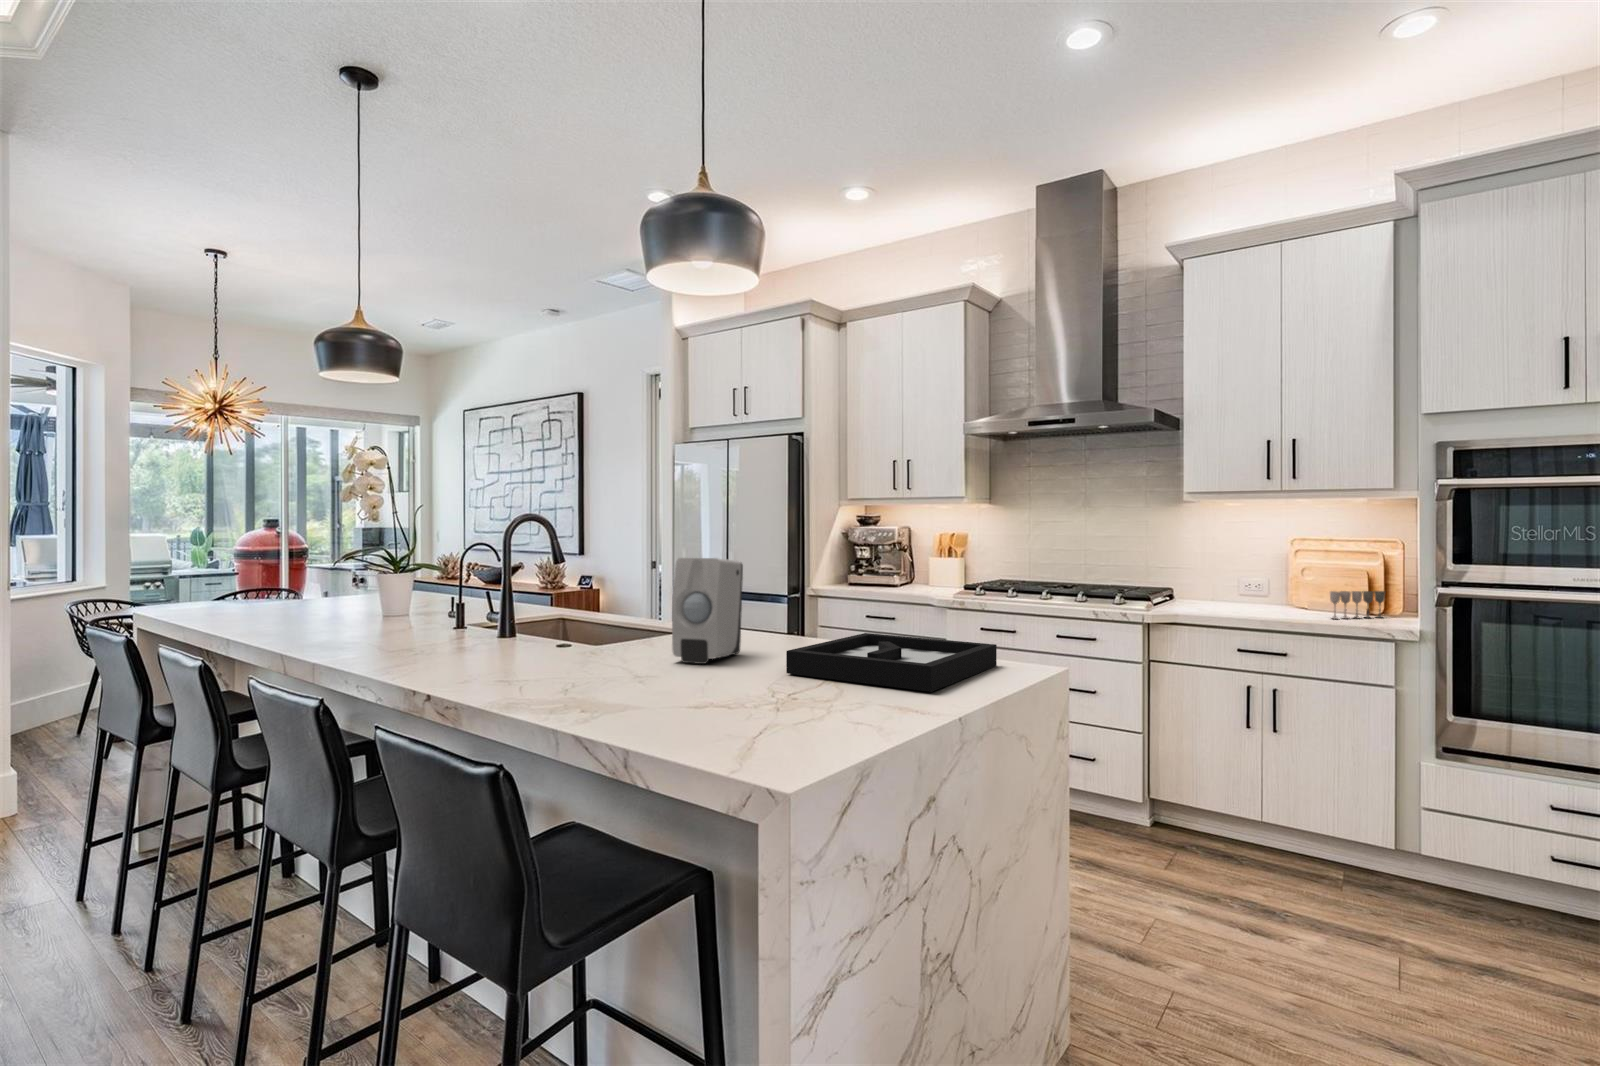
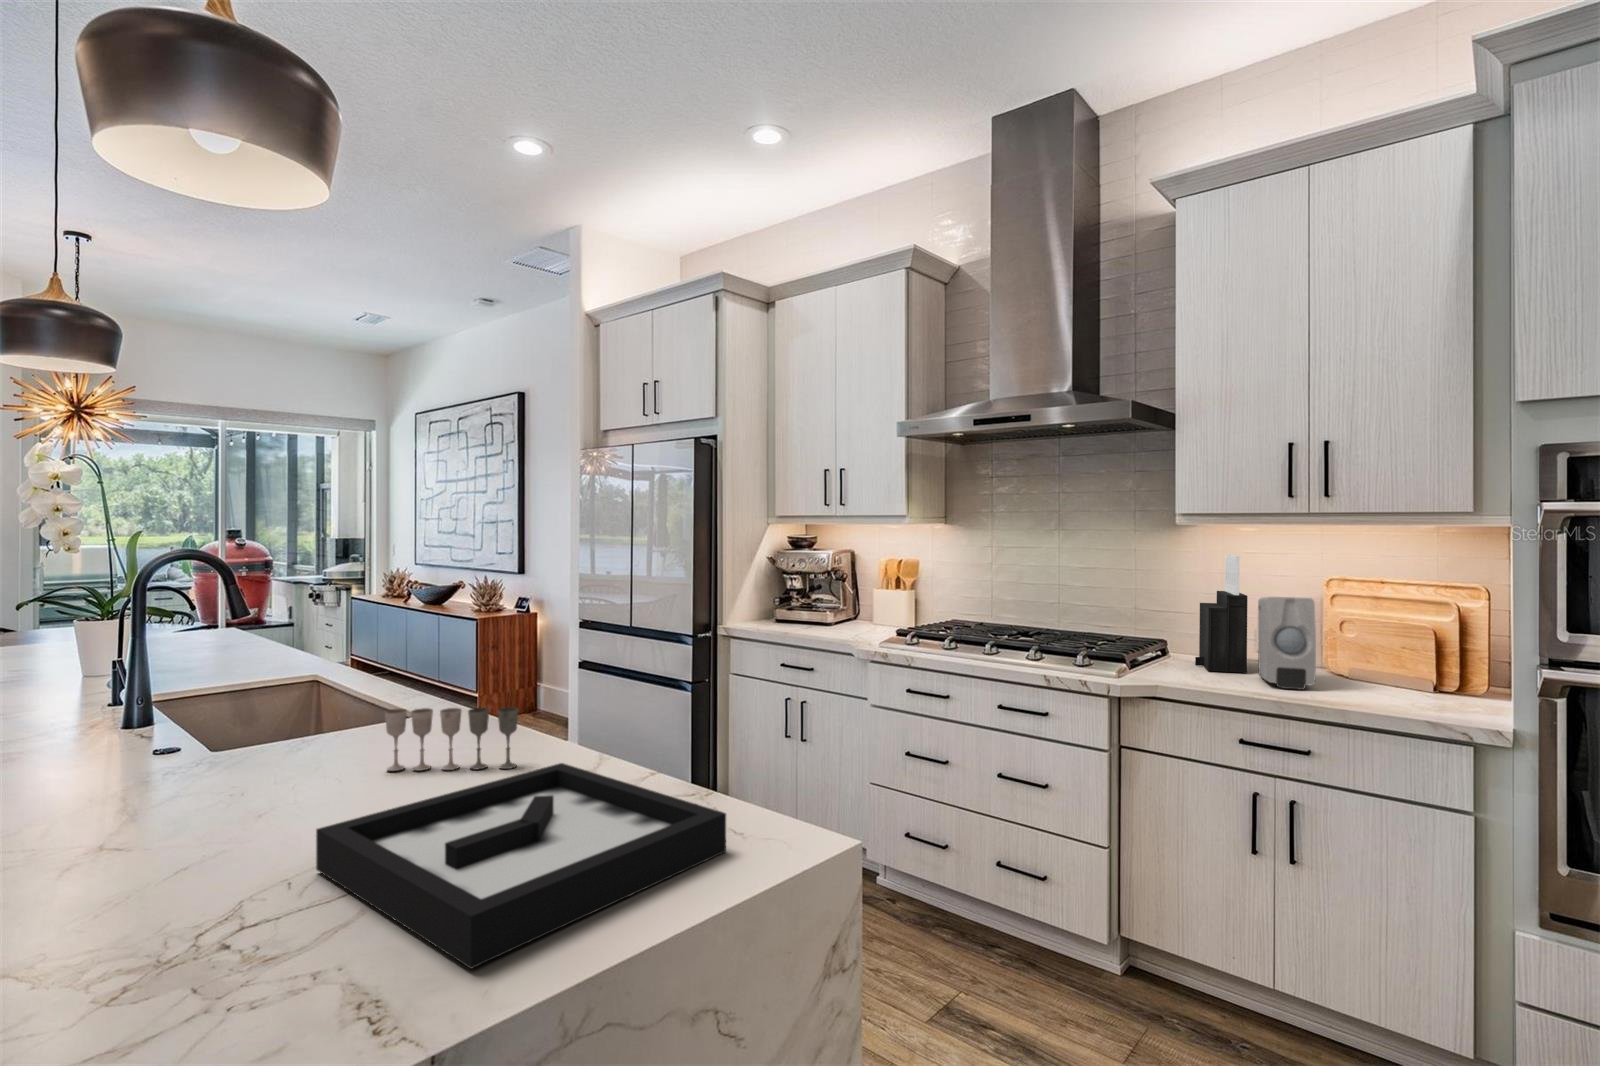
knife block: none [1199,522,1238,607] -> present [1195,555,1248,673]
soap dispenser: present [672,558,743,664] -> present [1258,597,1316,690]
wine glass: present [1330,591,1385,619] -> present [385,707,518,771]

